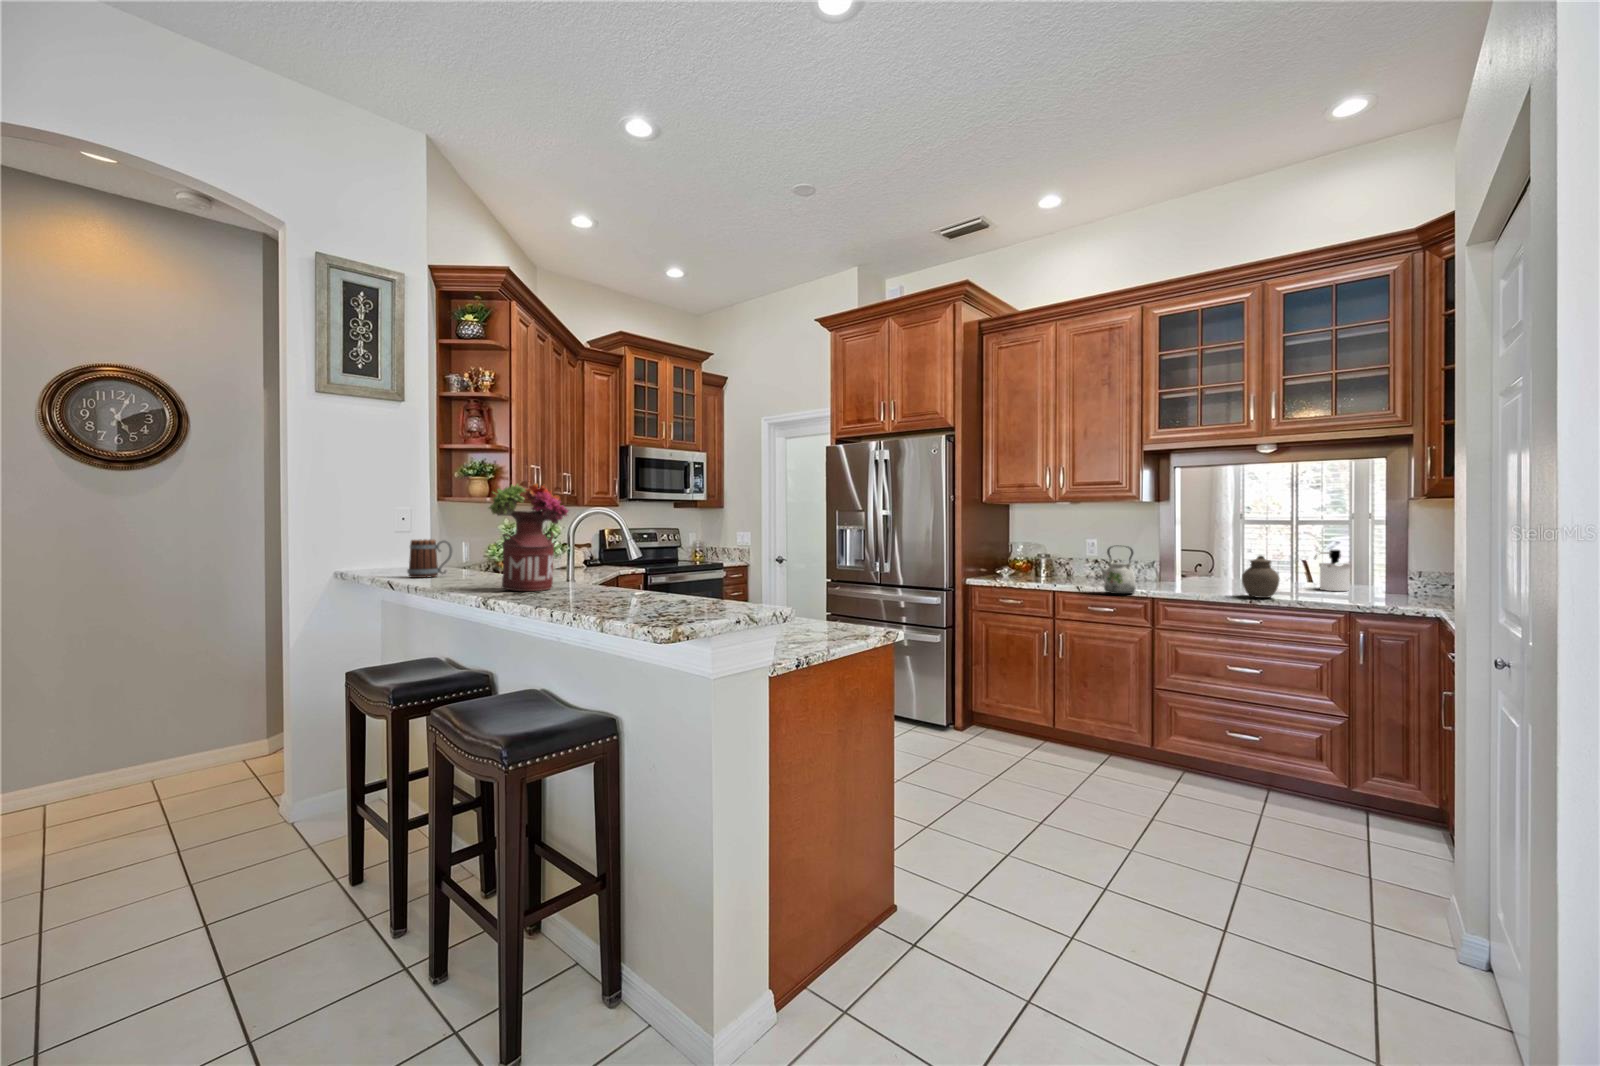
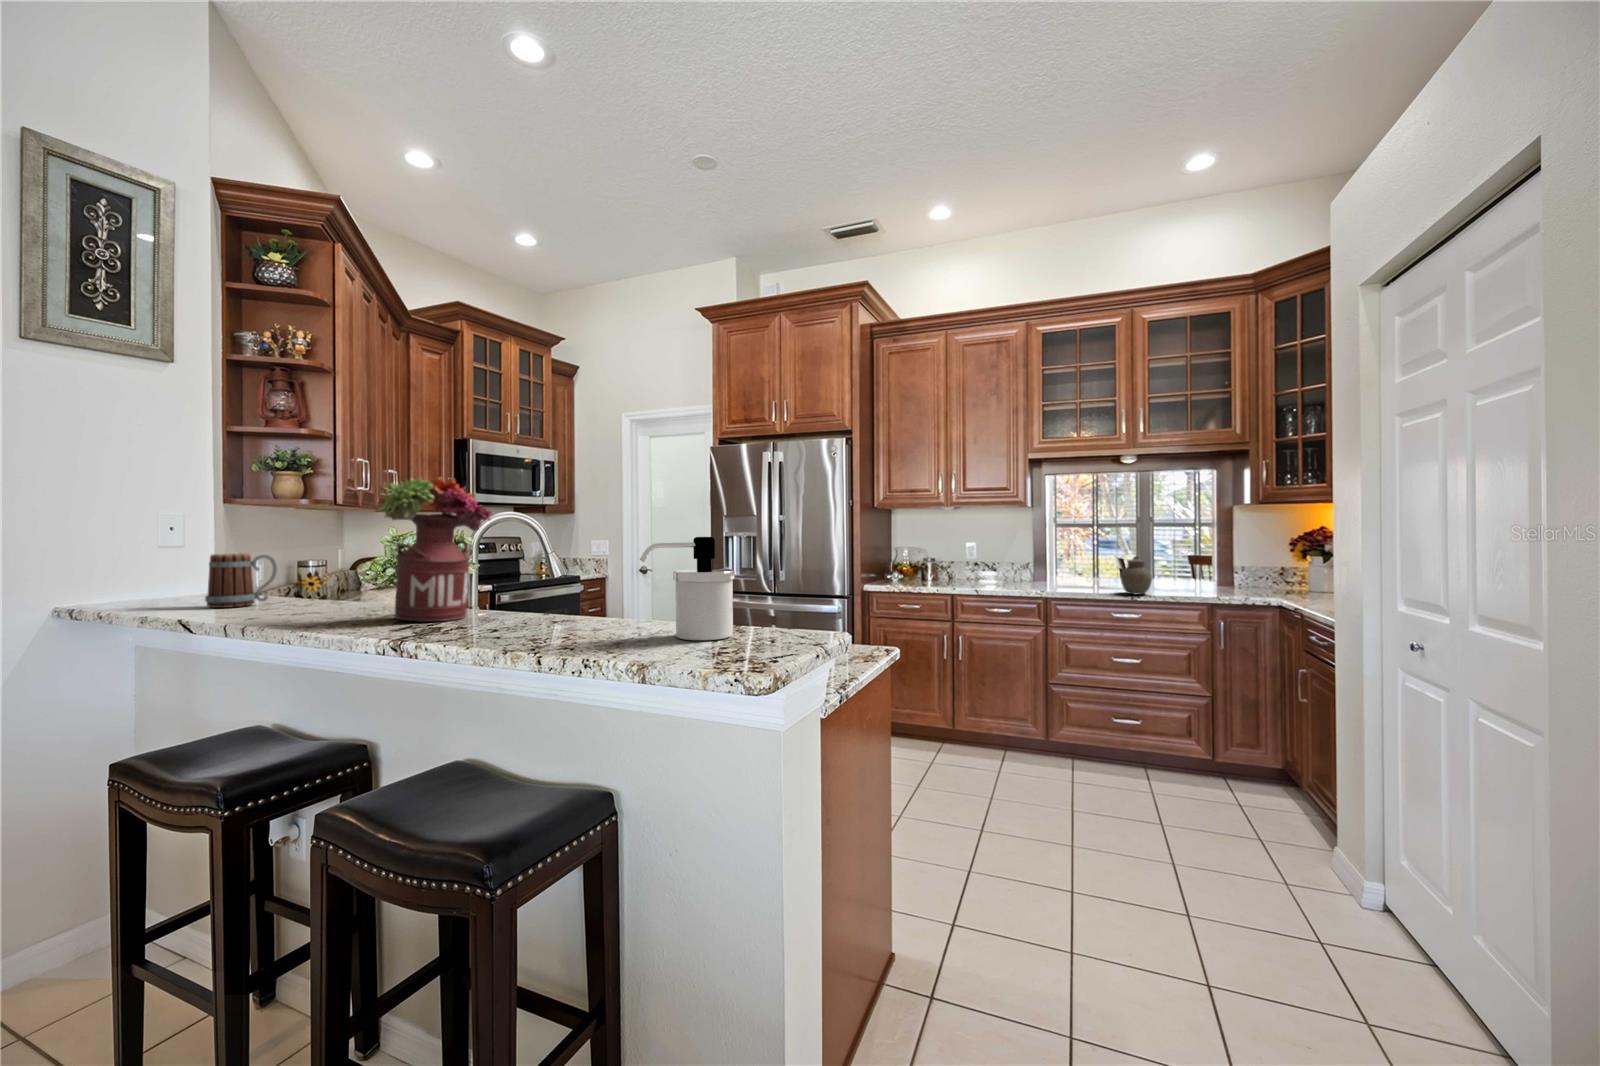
kettle: present [1099,546,1136,594] -> none [994,549,1031,595]
soap dispenser: present [1314,550,1351,591] -> present [640,537,735,640]

